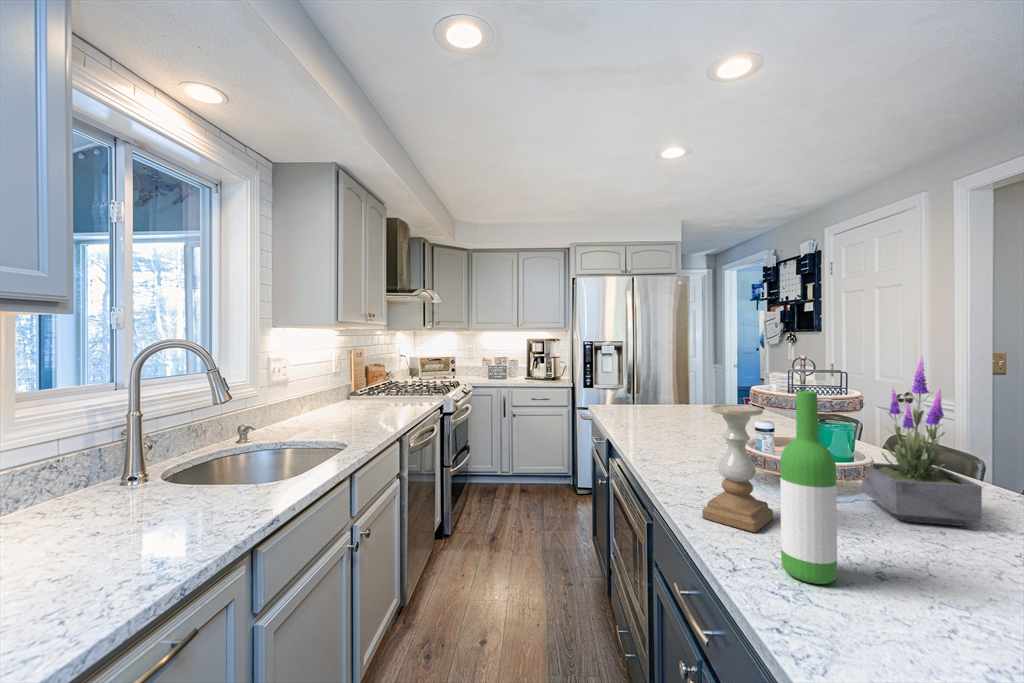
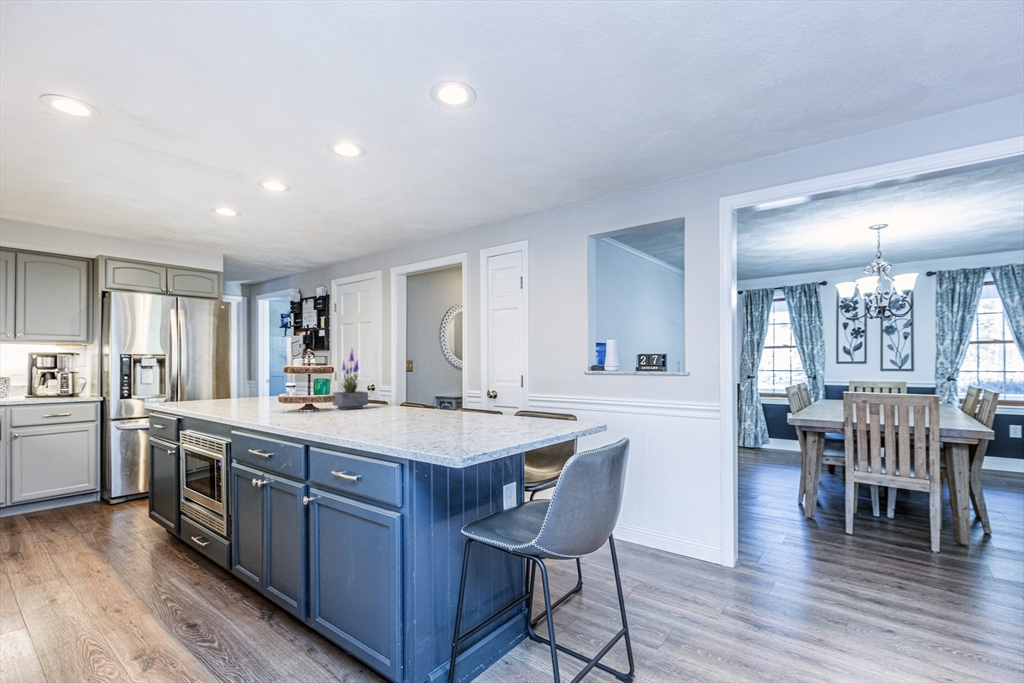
wine bottle: present [780,391,837,584] -> none [299,352,318,418]
candle holder: present [702,404,773,532] -> none [266,366,296,416]

